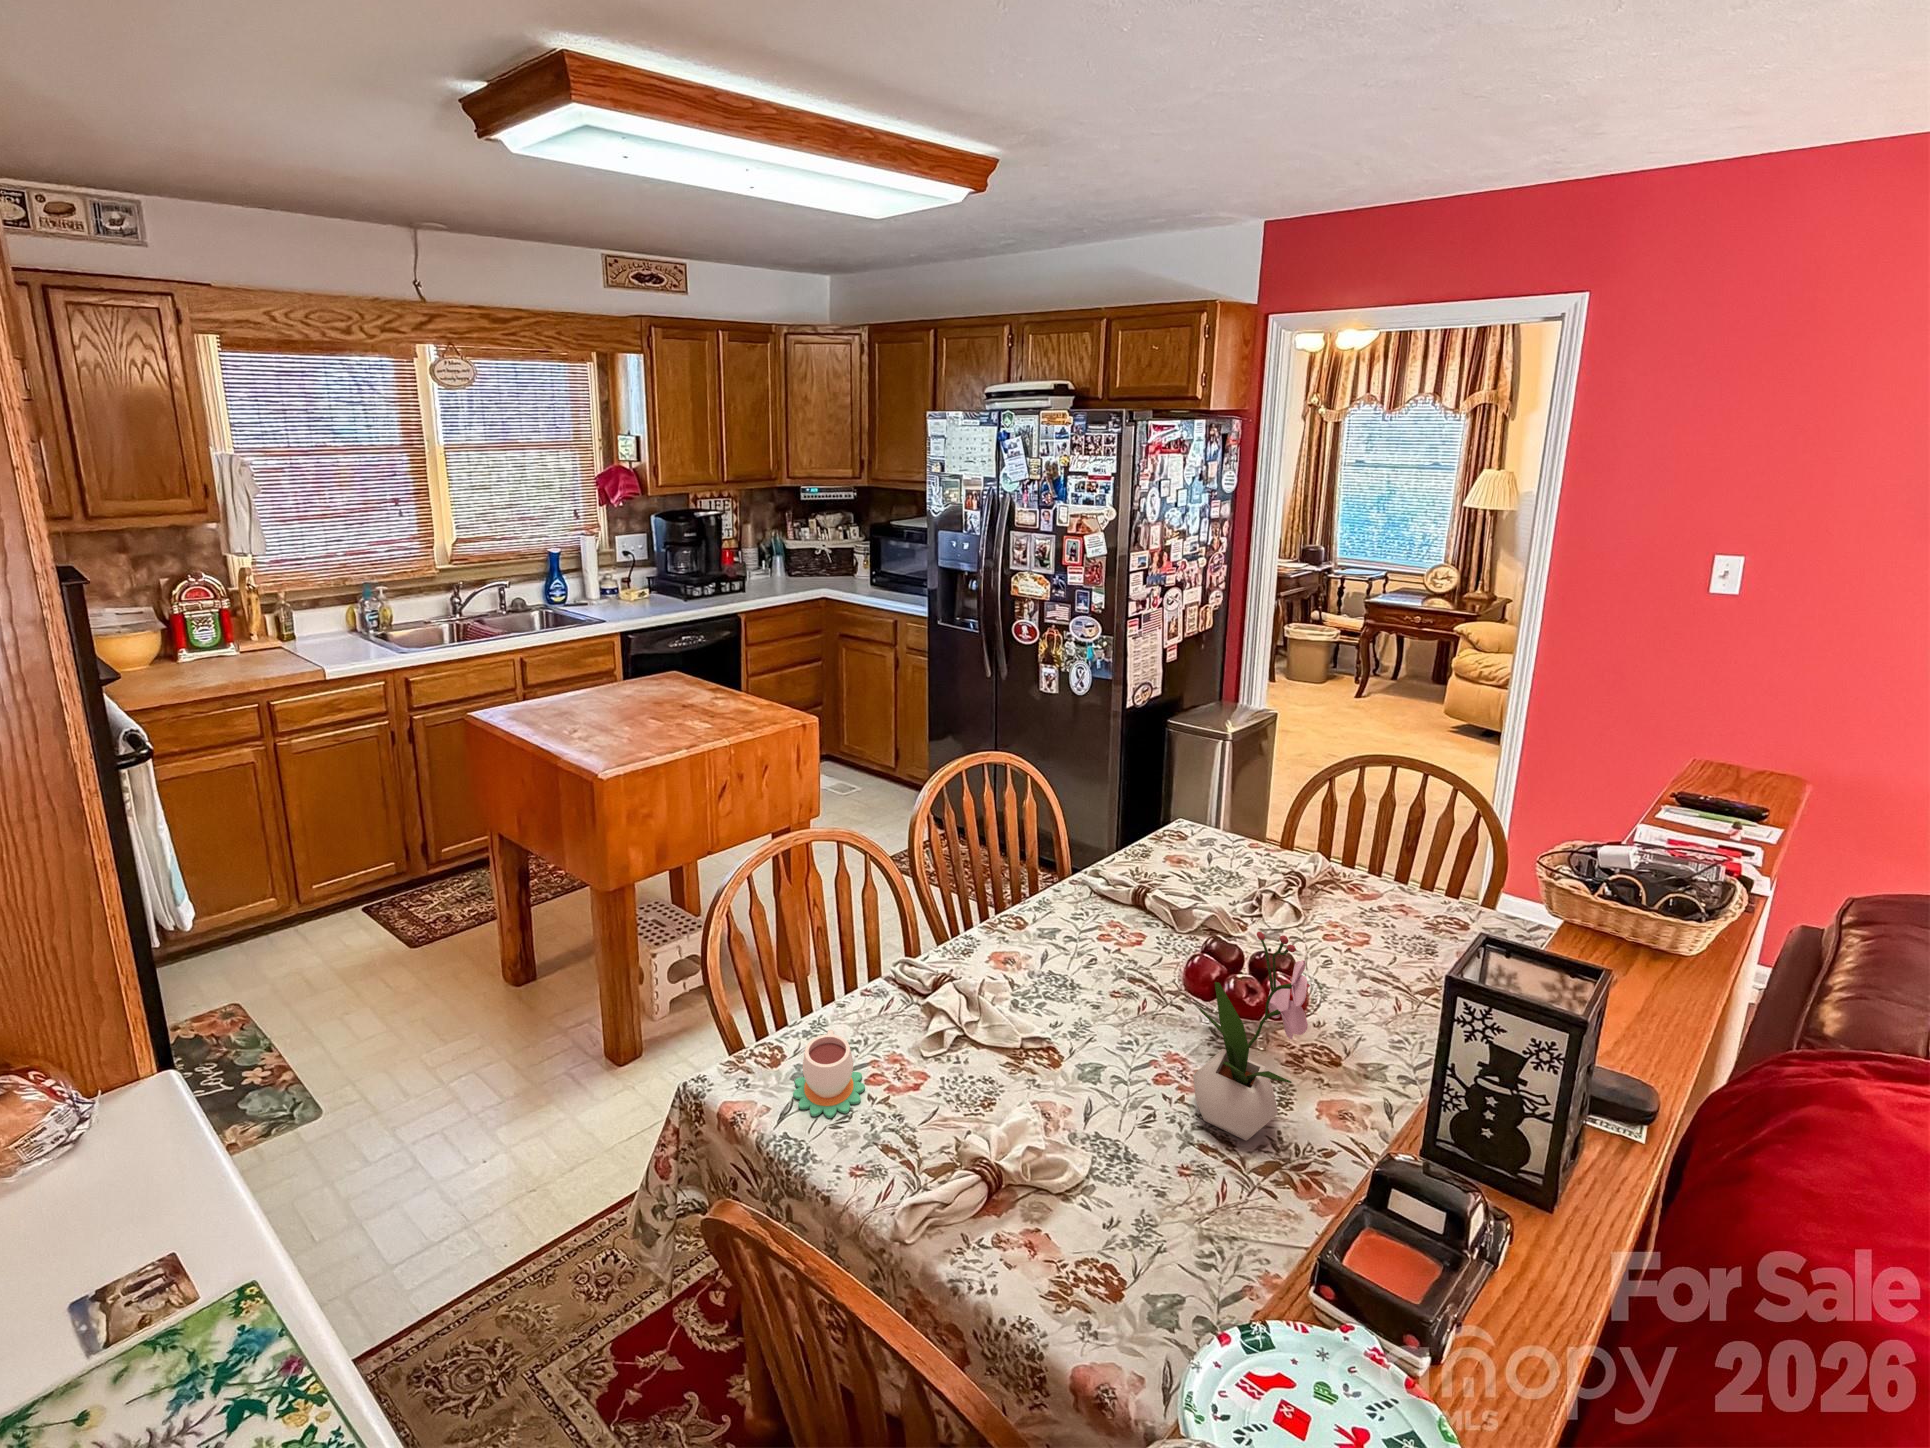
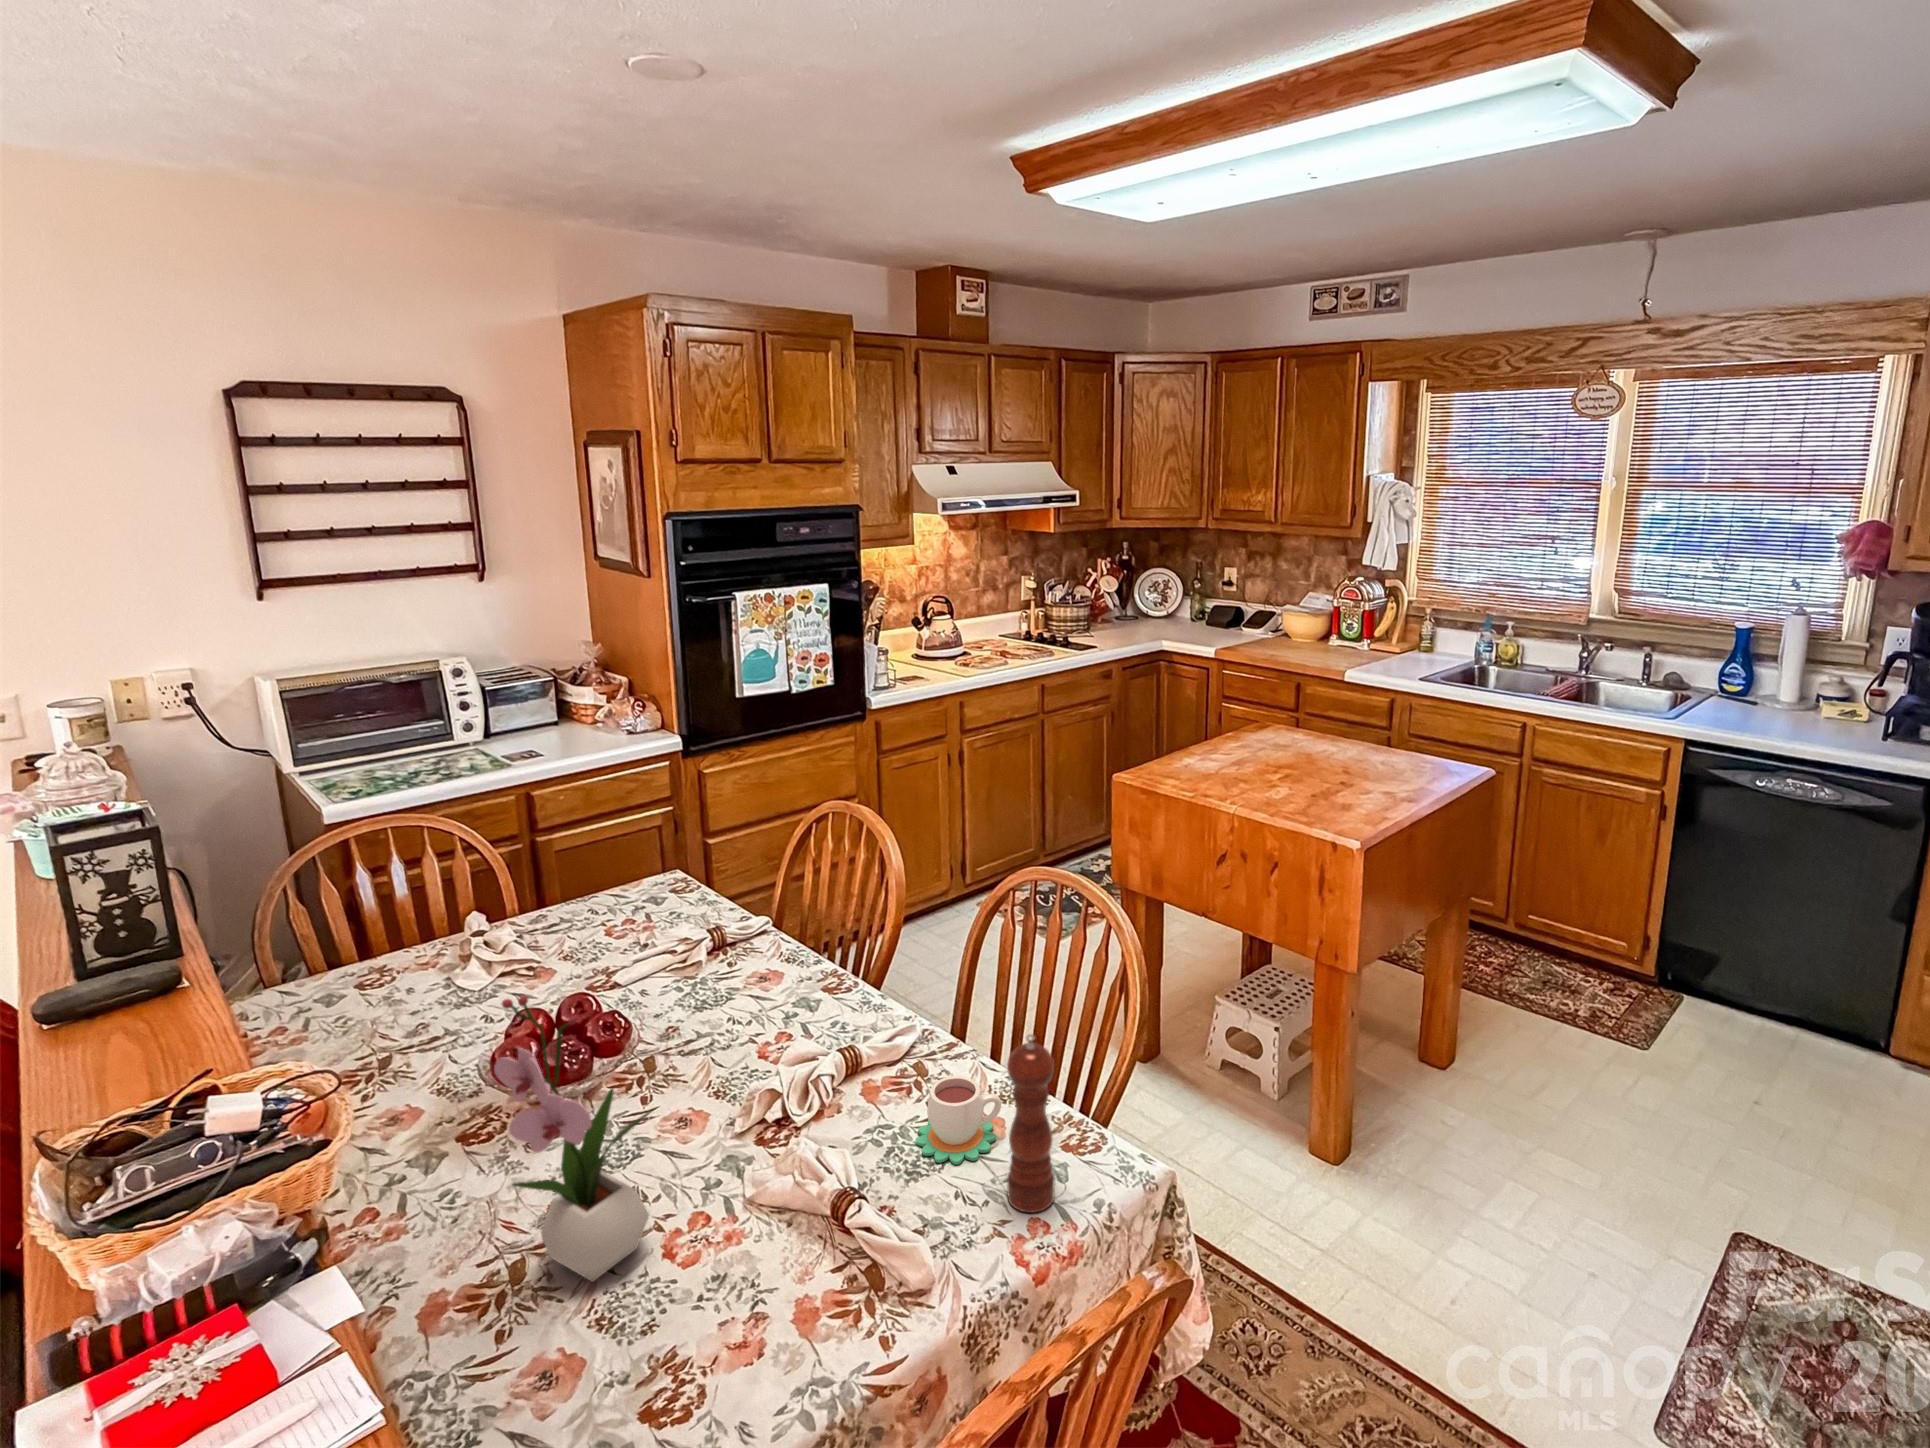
pepper mill: none [1092,816,1128,924] -> present [1007,1034,1055,1213]
mug: present [793,1030,865,1118] -> present [916,1076,1001,1165]

